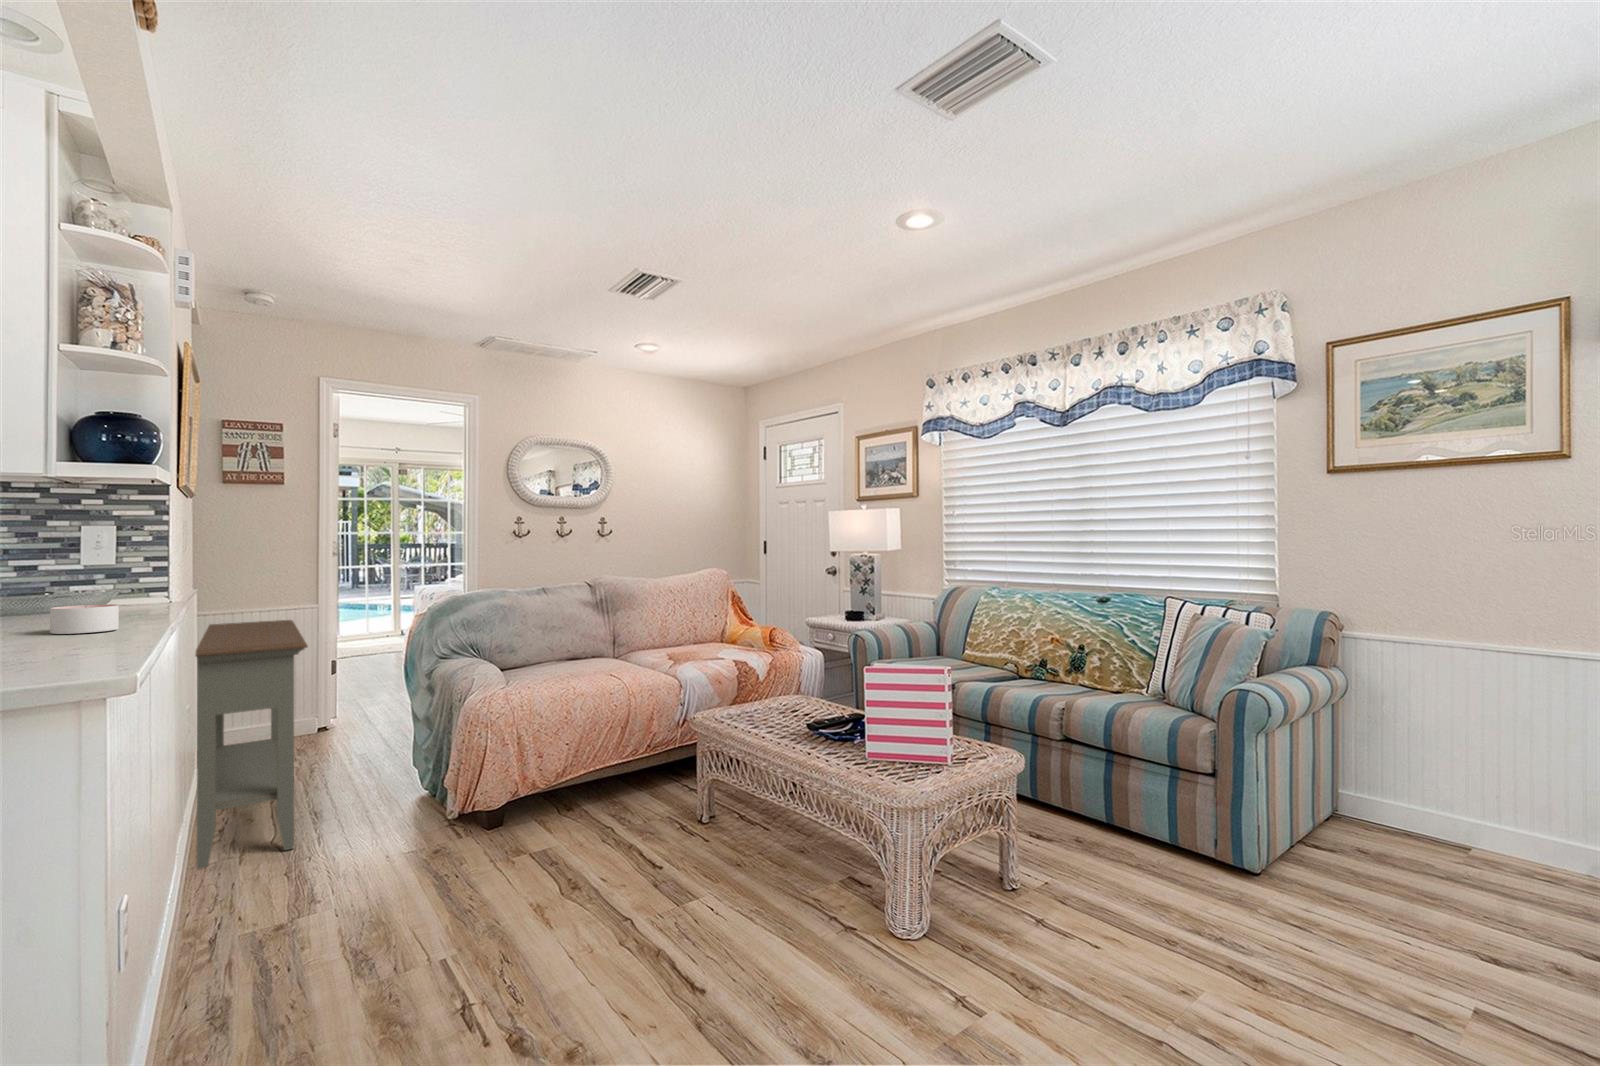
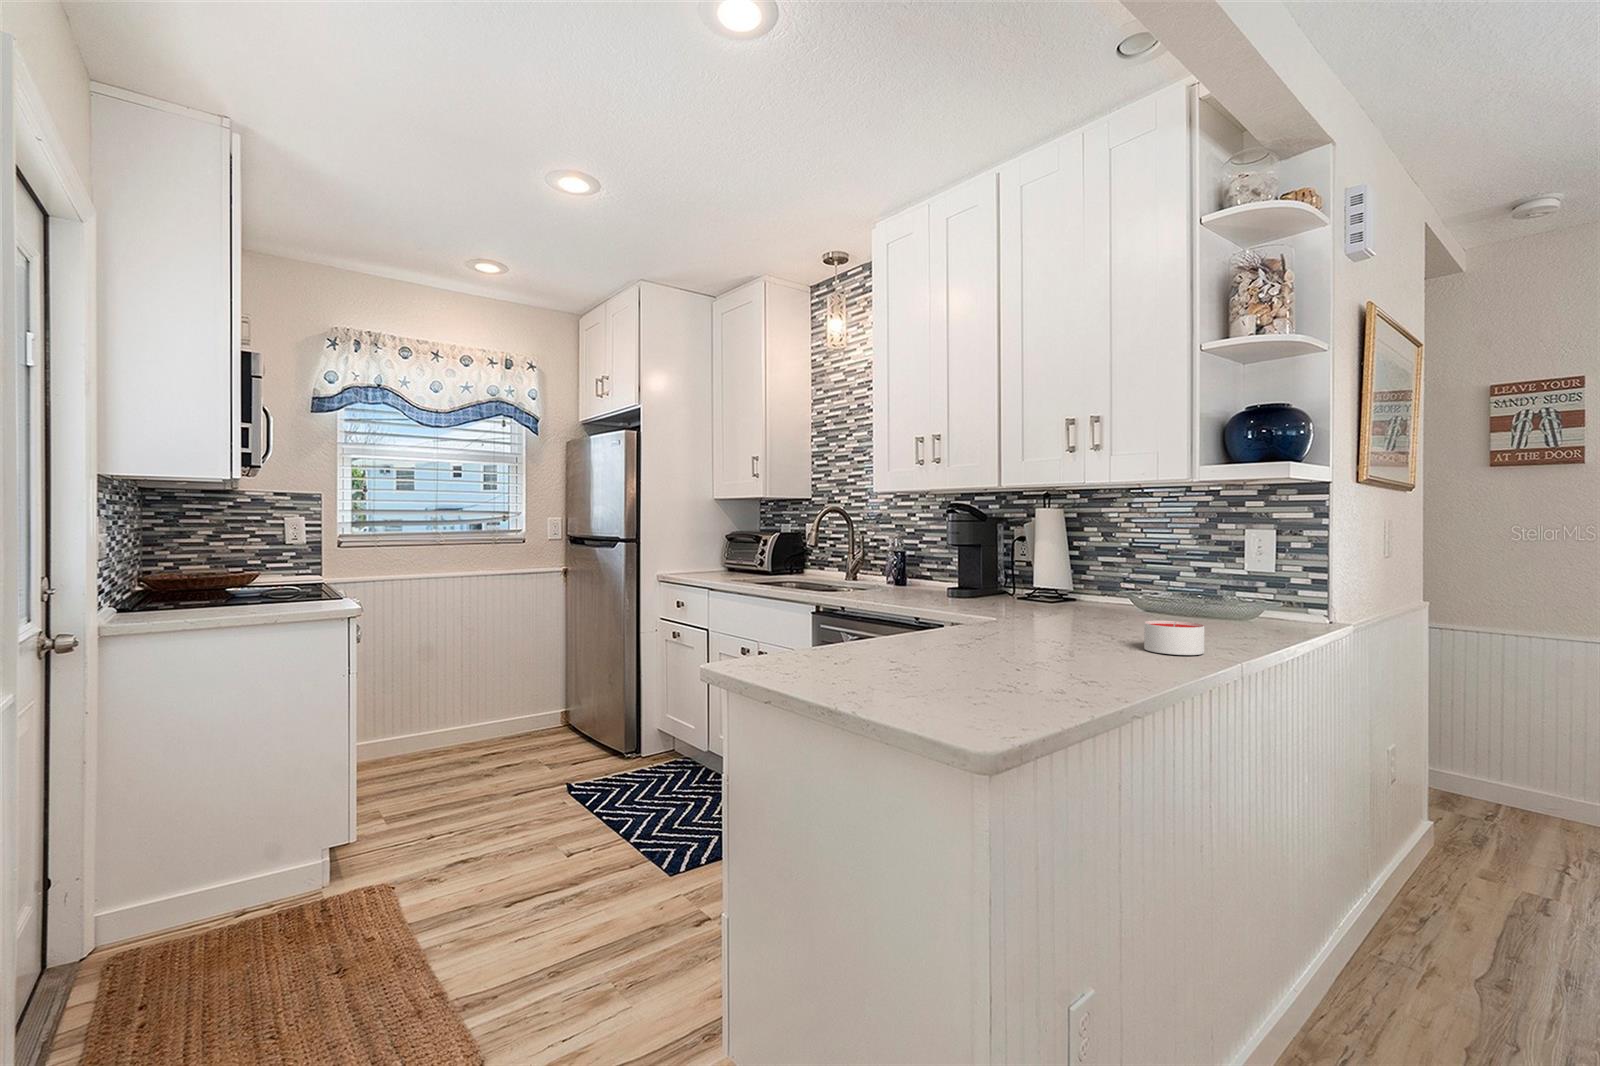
console table: present [195,620,308,869] -> none [1361,648,1568,1011]

